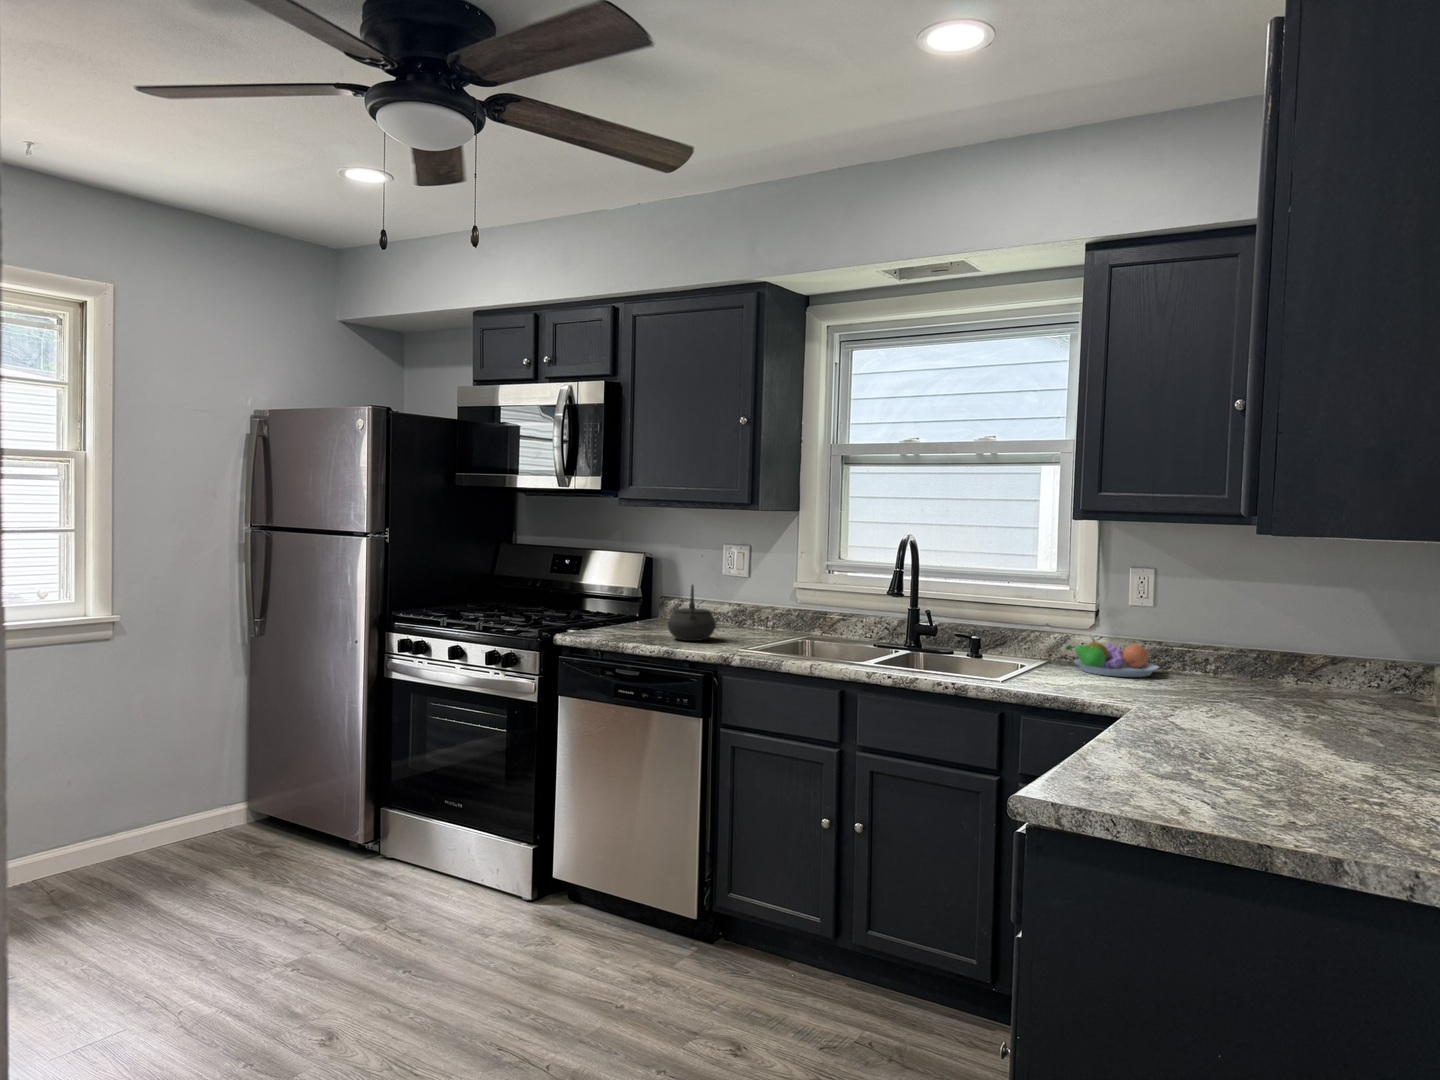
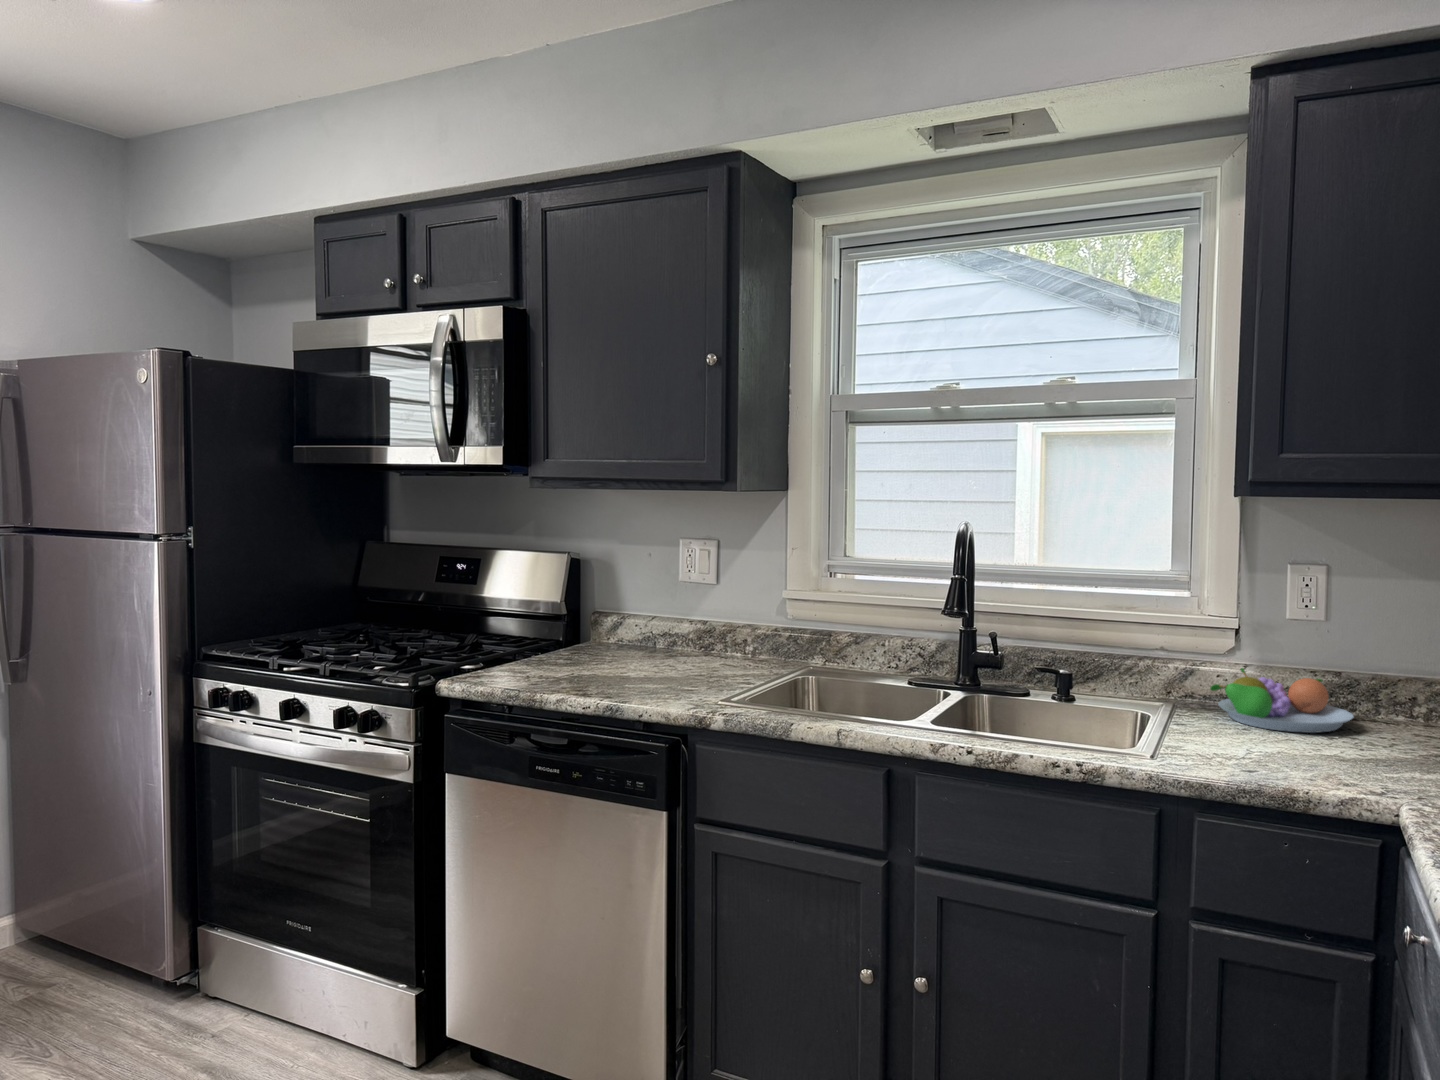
kettle: present [667,585,716,641] -> none [607,602,679,687]

